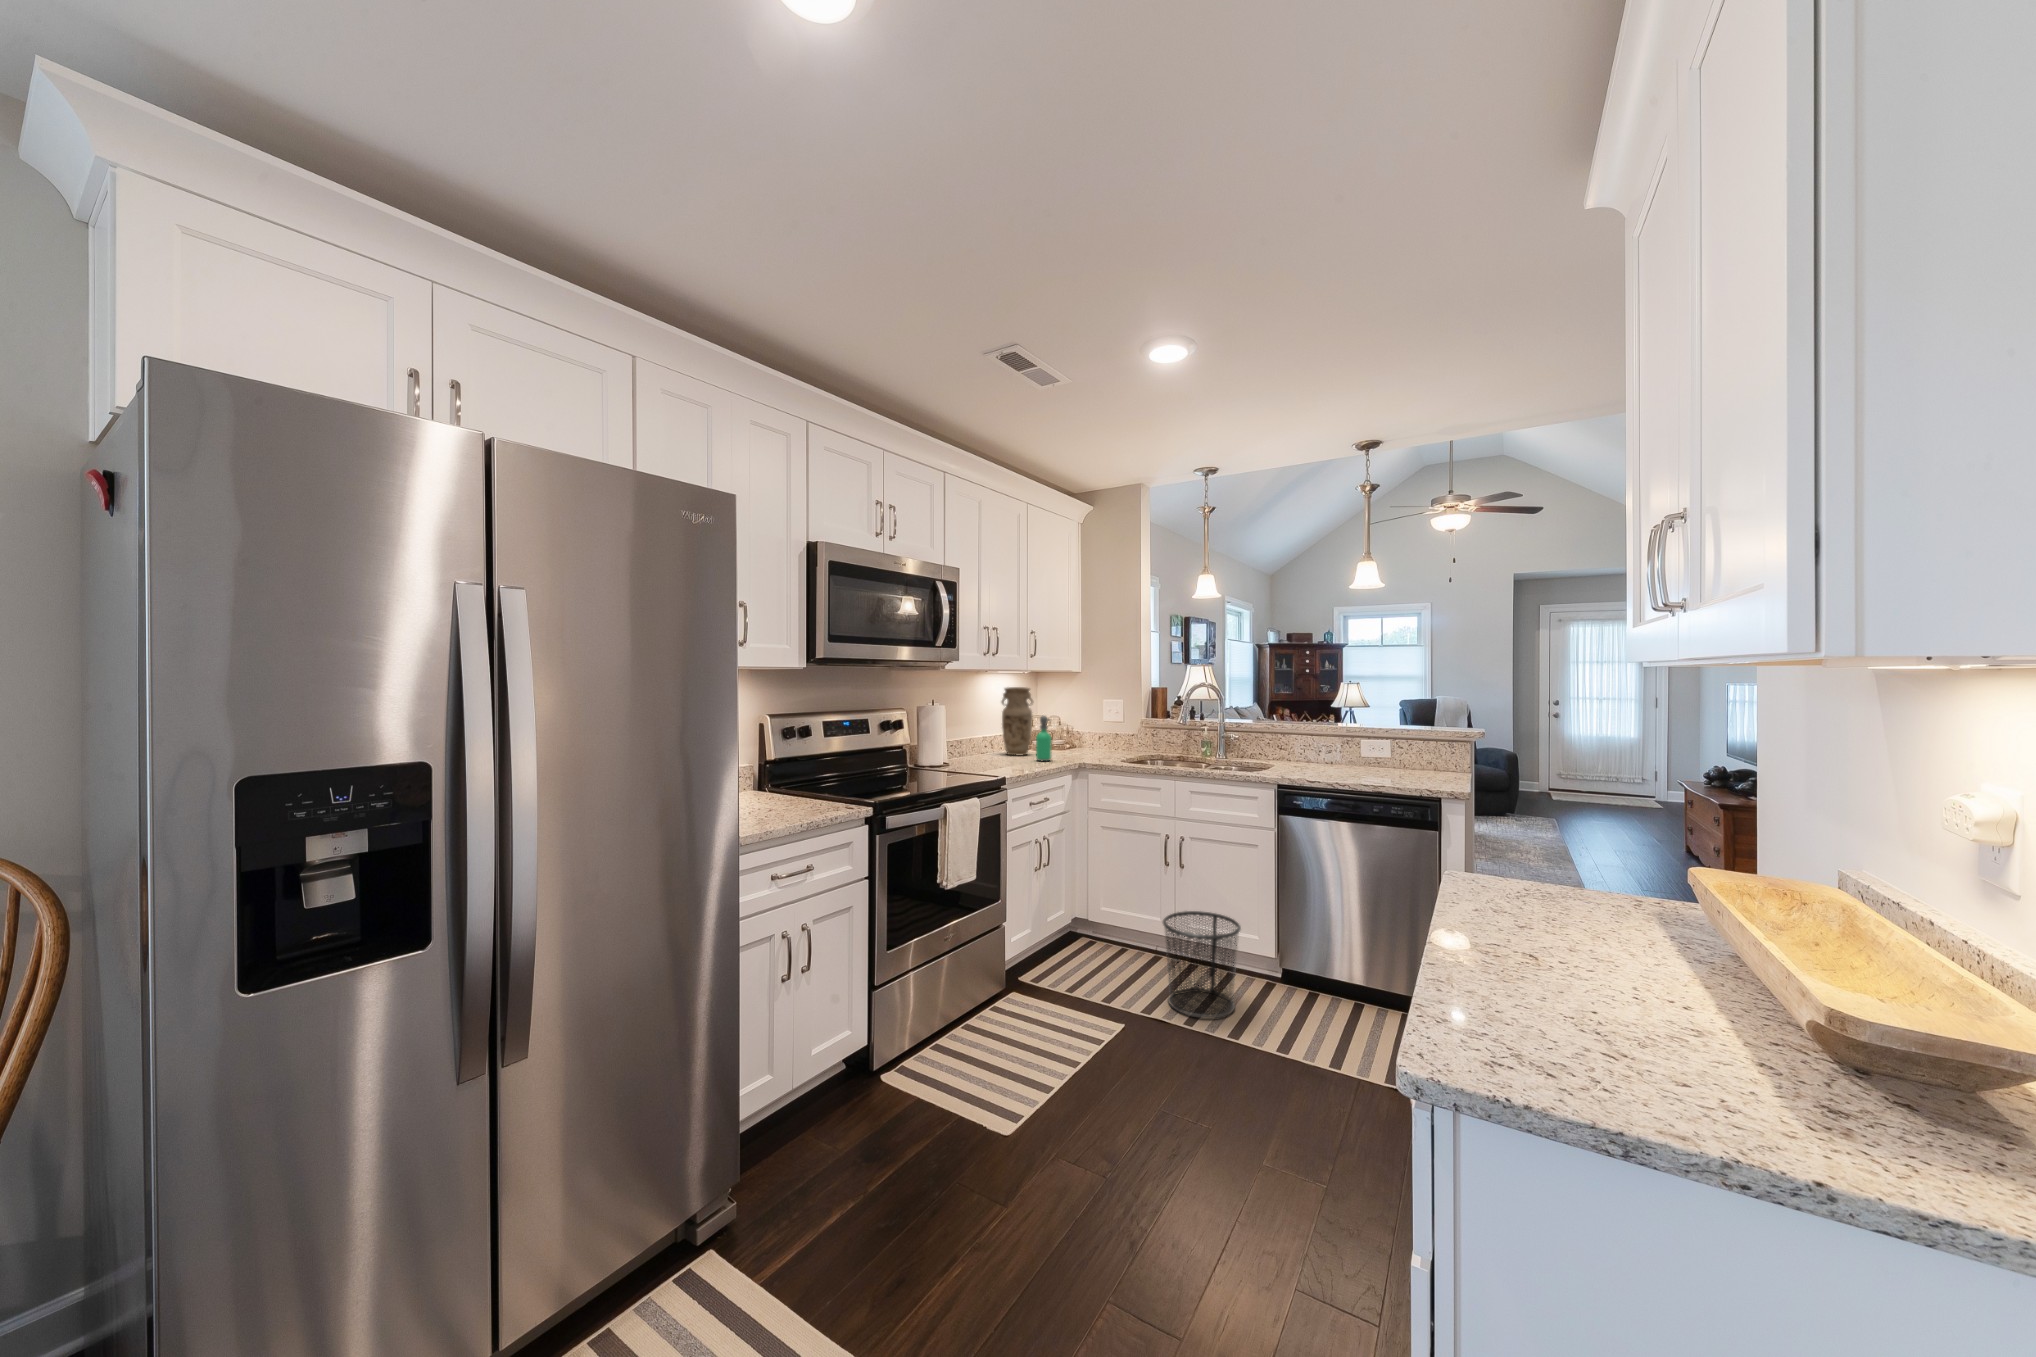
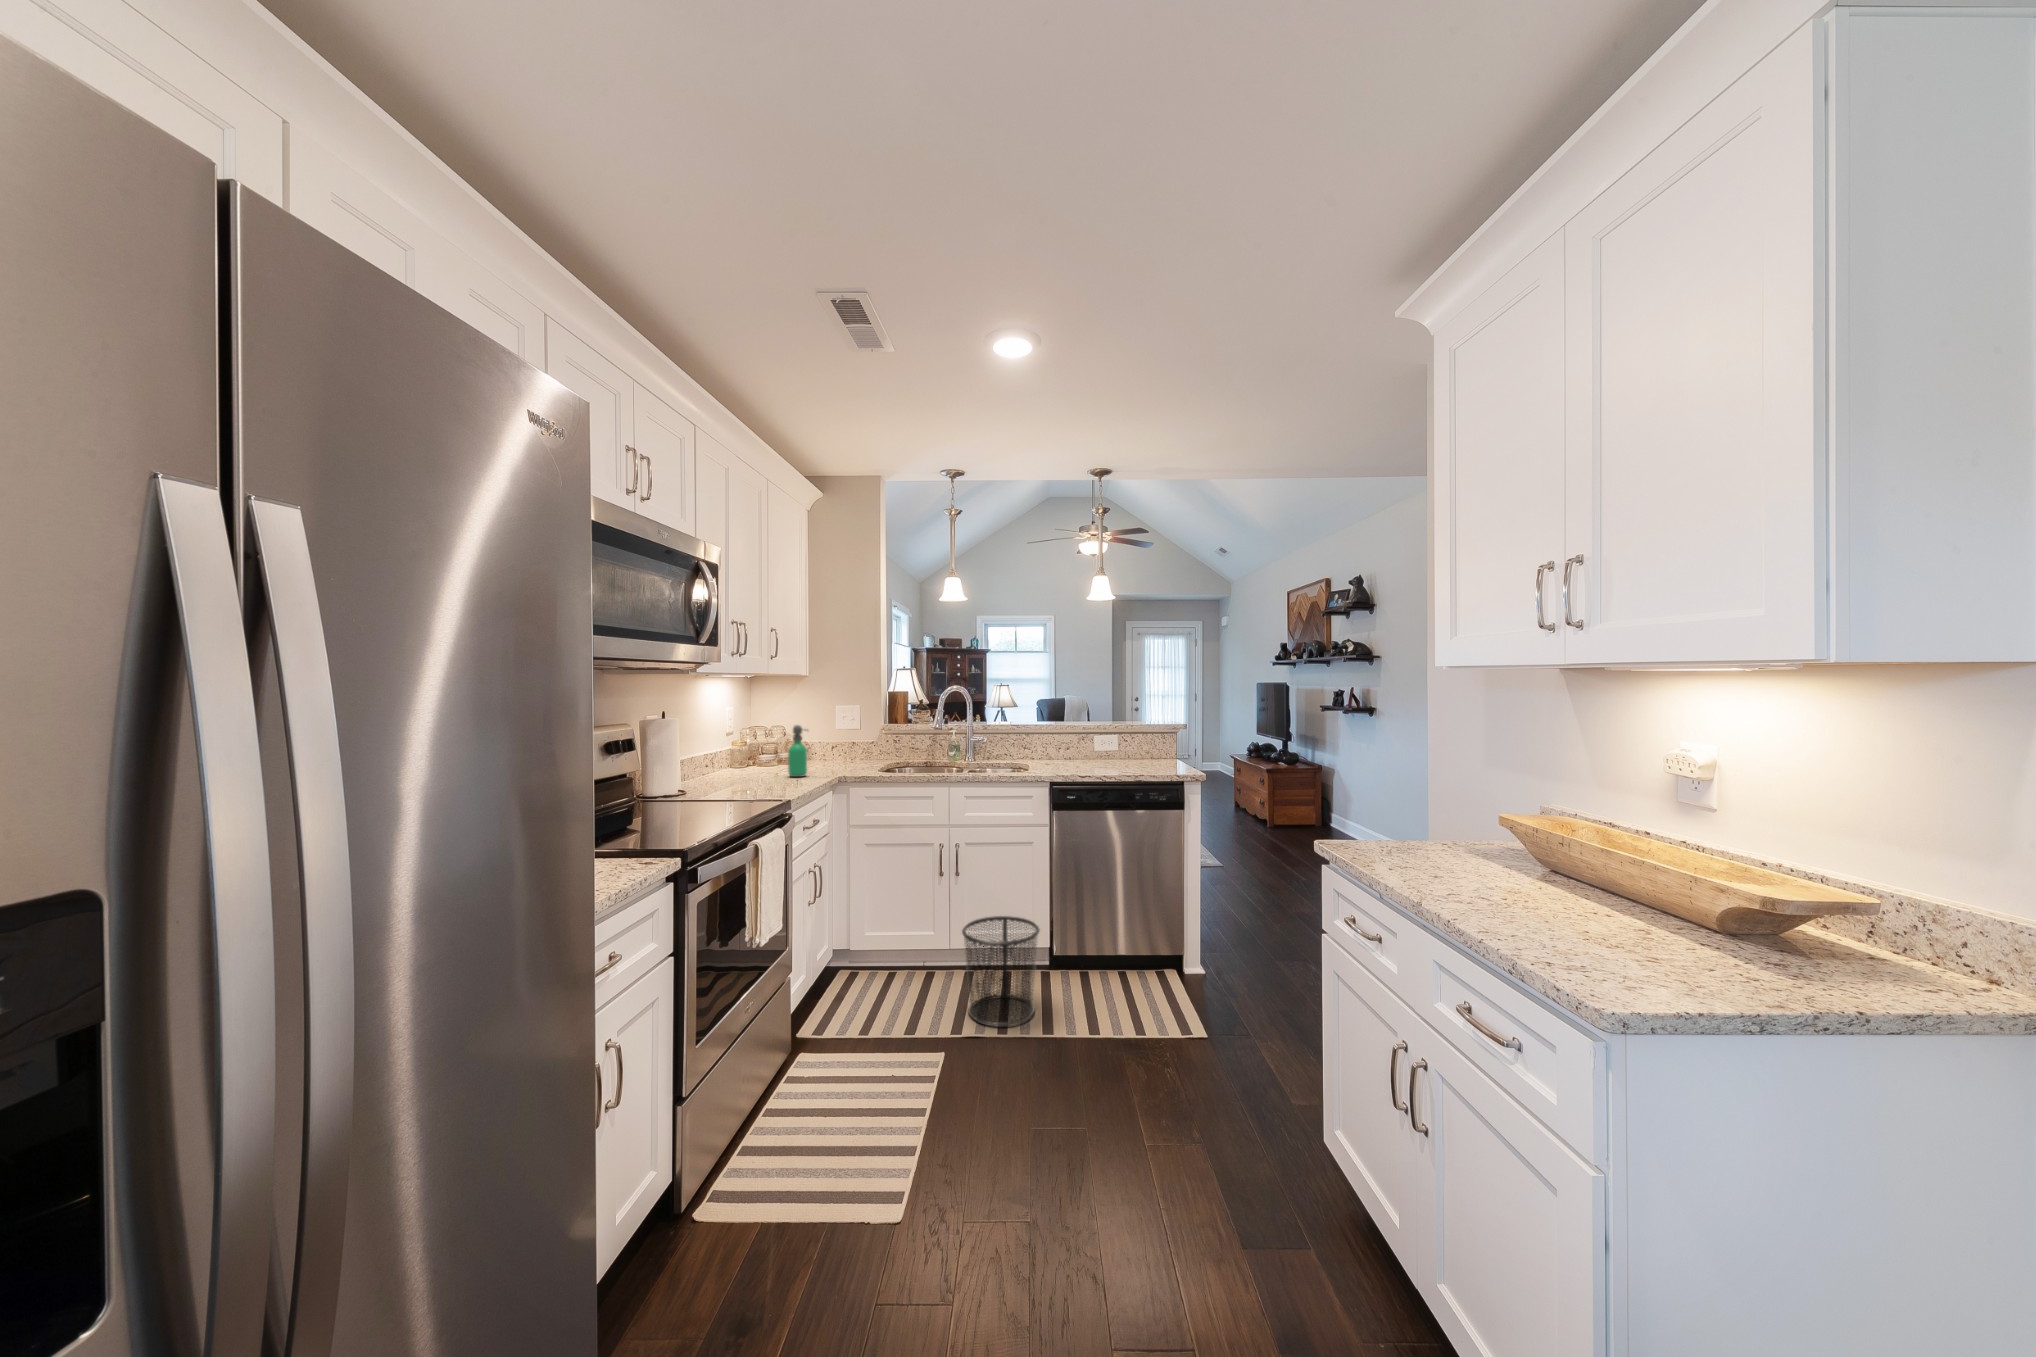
vase: present [1002,687,1033,755] -> none [734,693,775,773]

